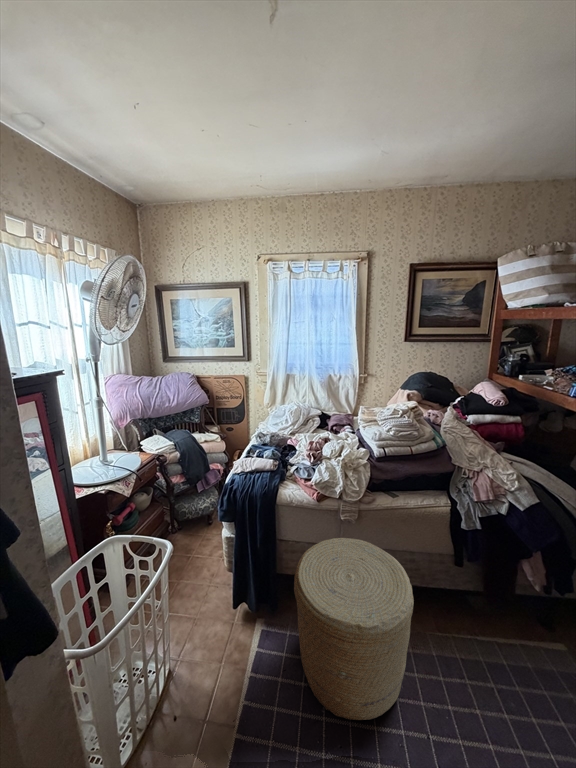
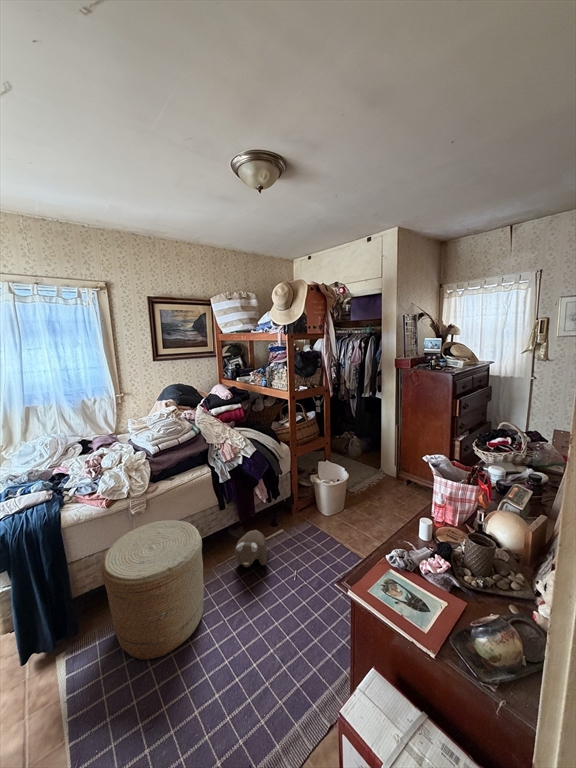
plush toy: none [464,620,525,694] -> present [235,530,267,567]

